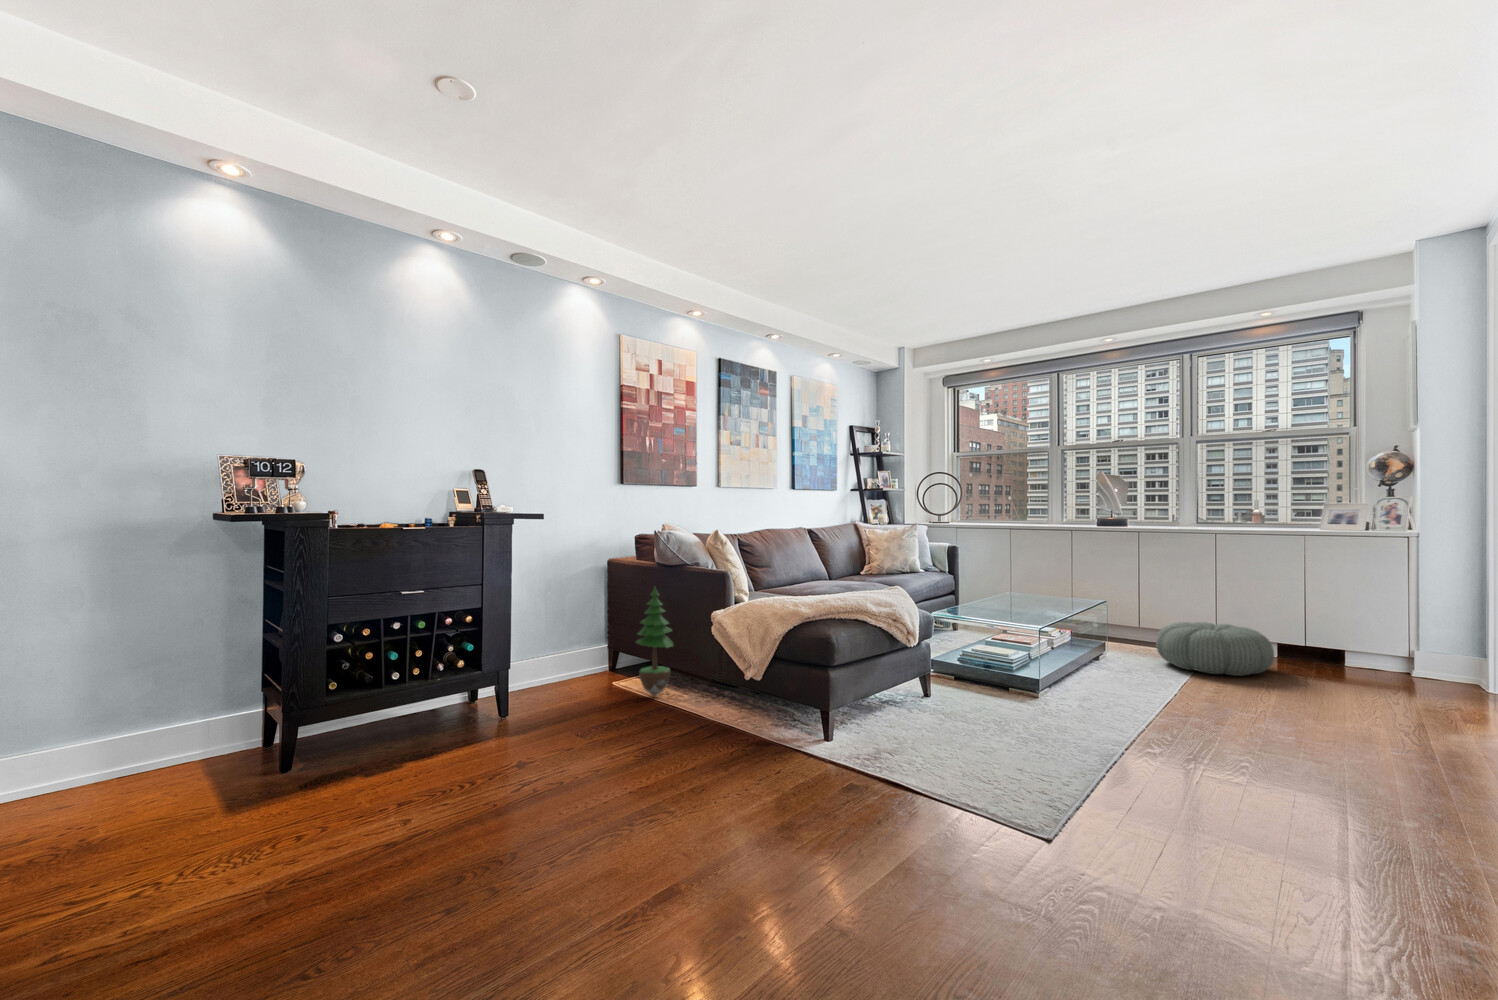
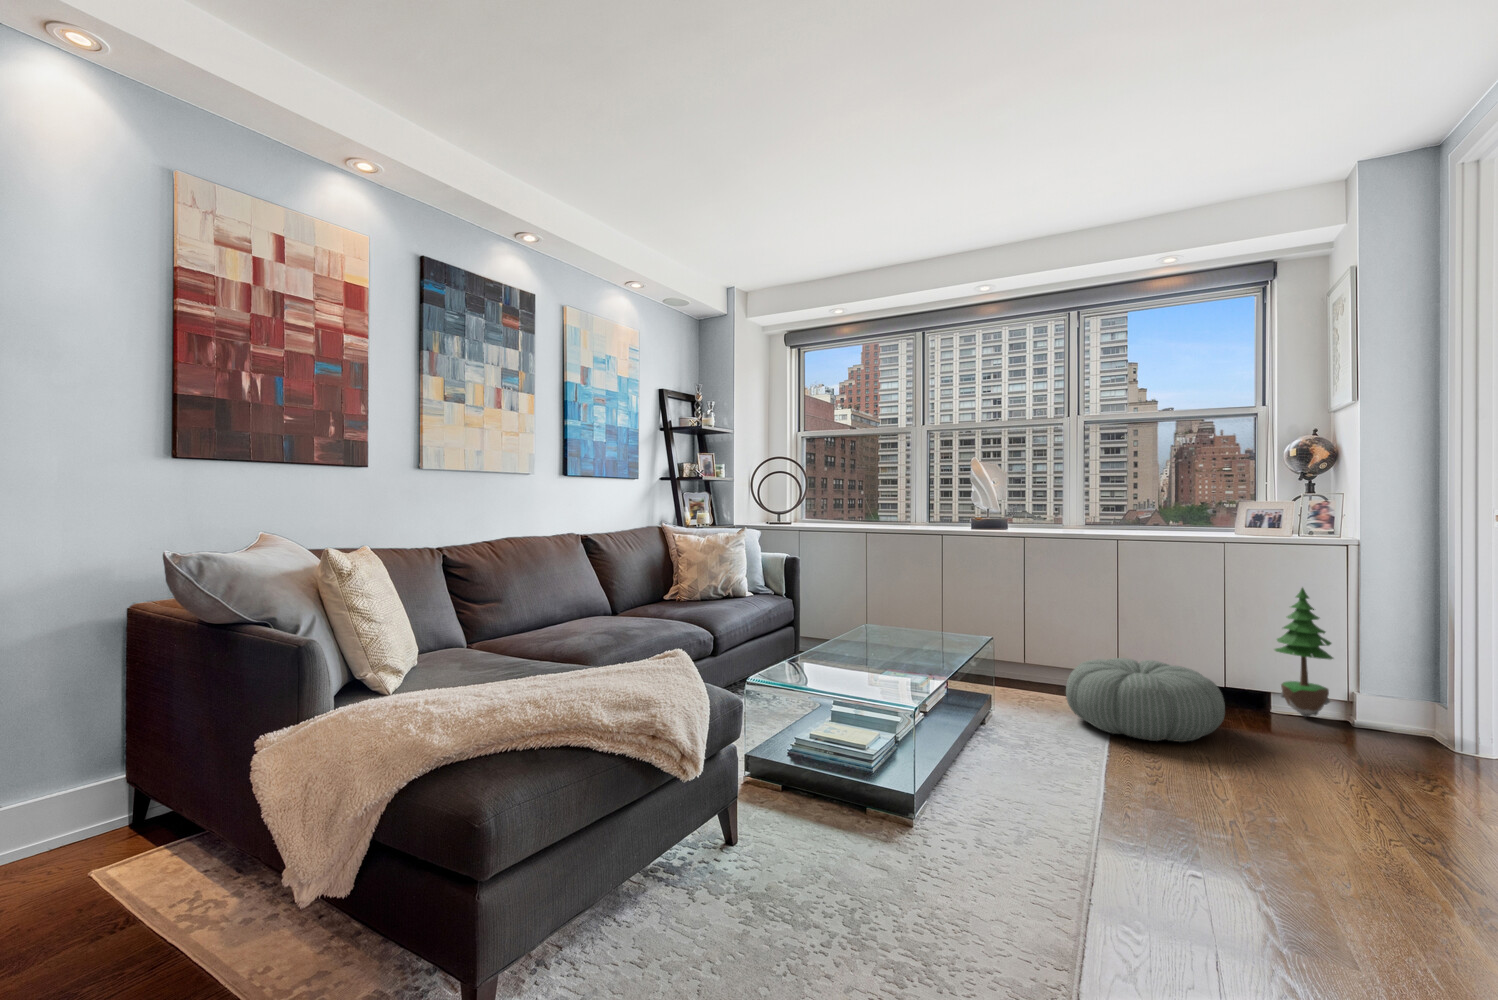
potted tree: present [636,587,673,696] -> present [1275,588,1333,718]

